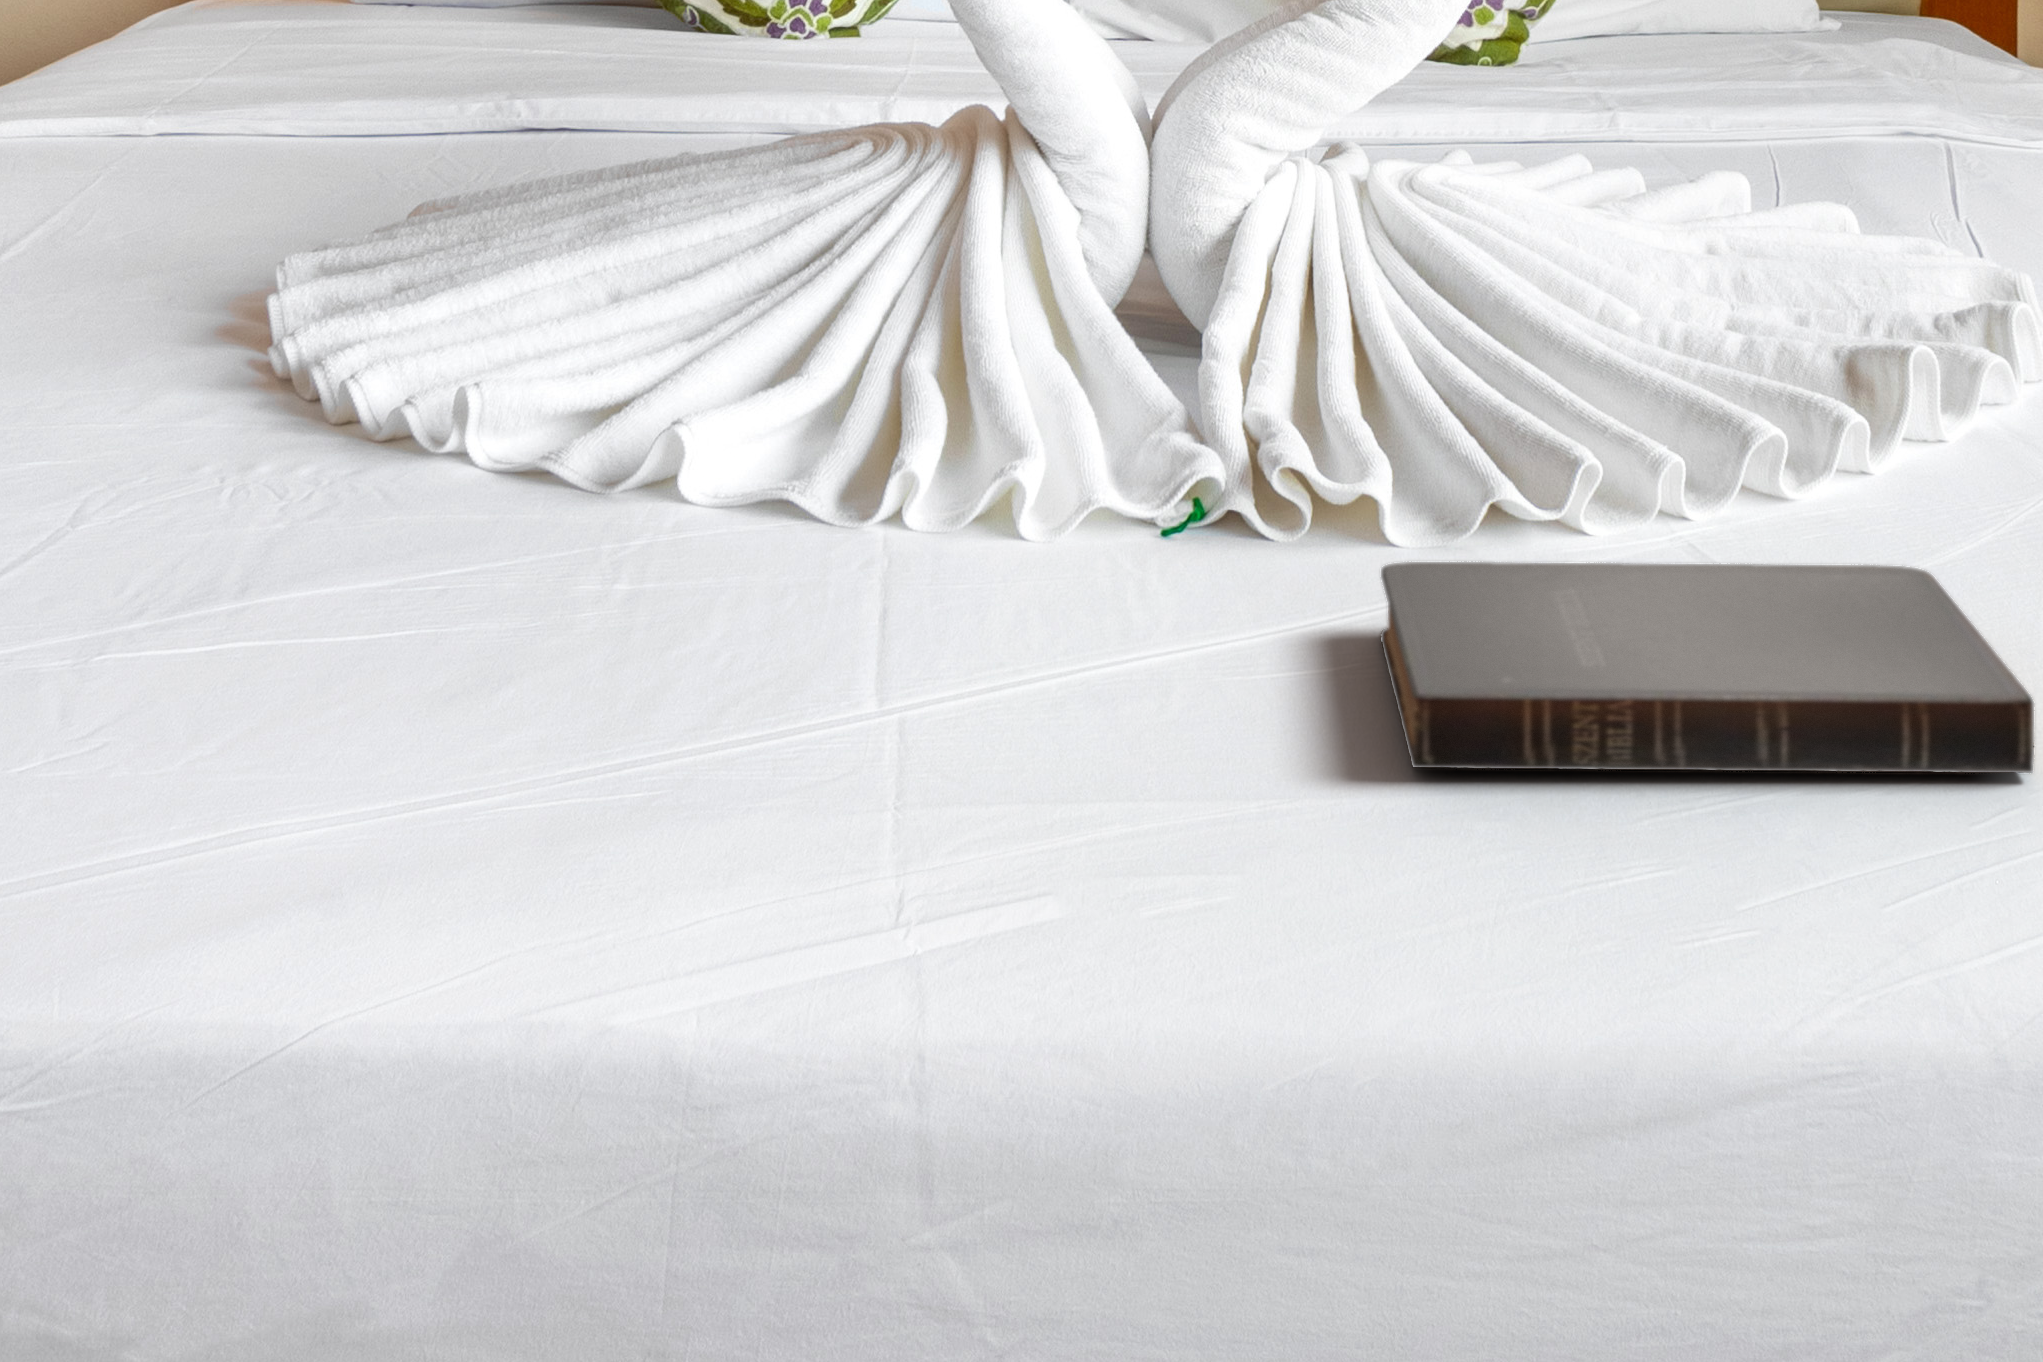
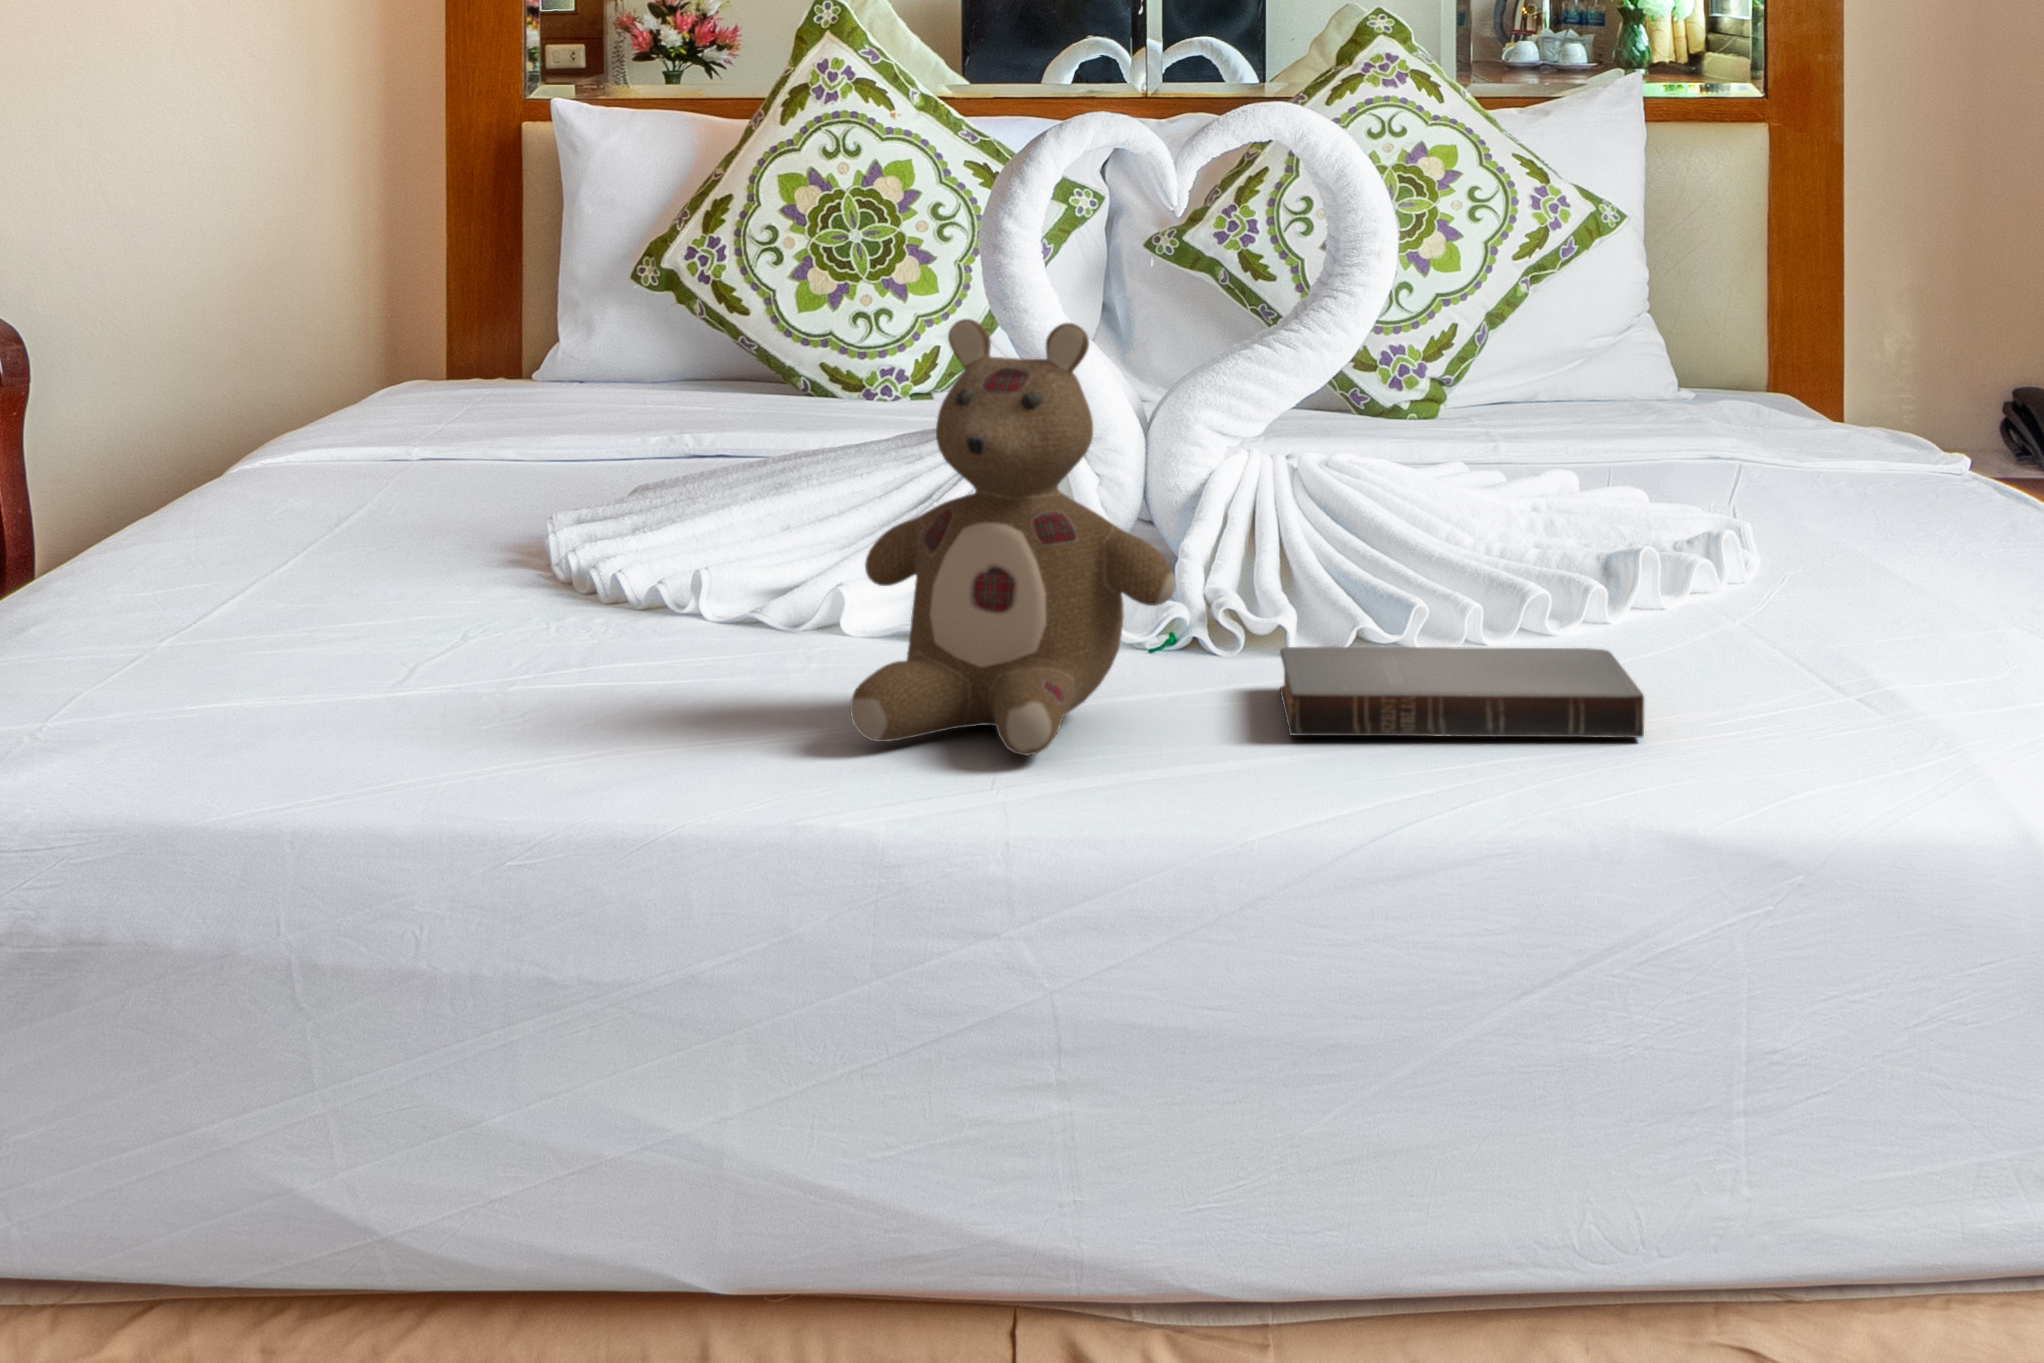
stuffed bear: none [640,25,1211,830] -> present [850,319,1175,756]

